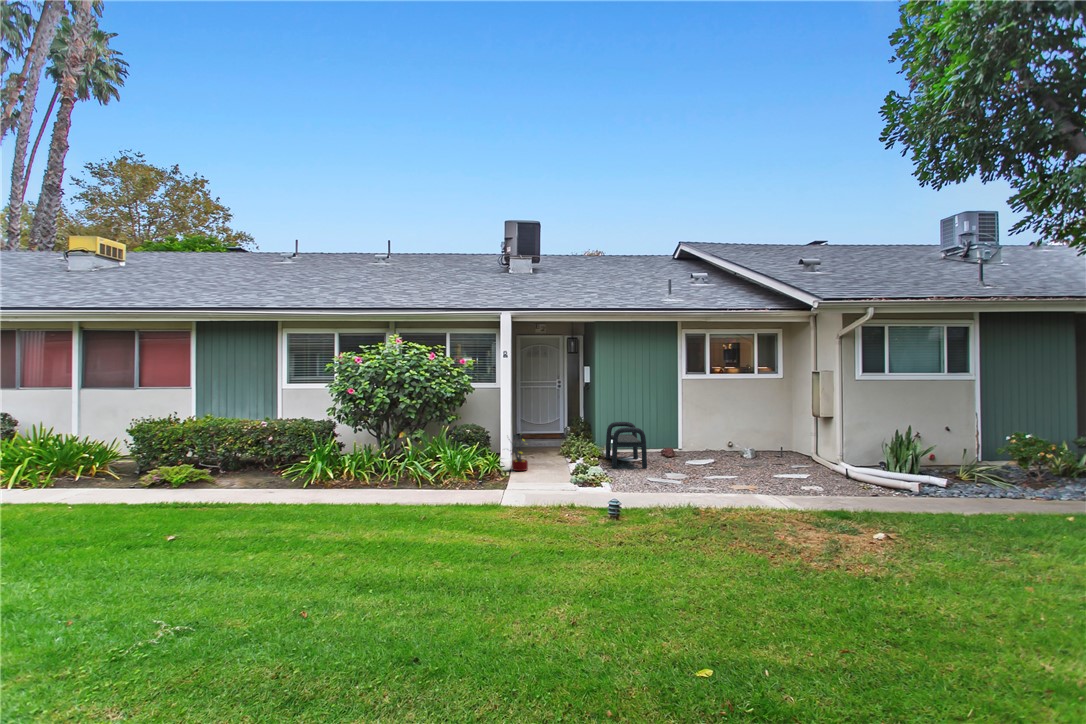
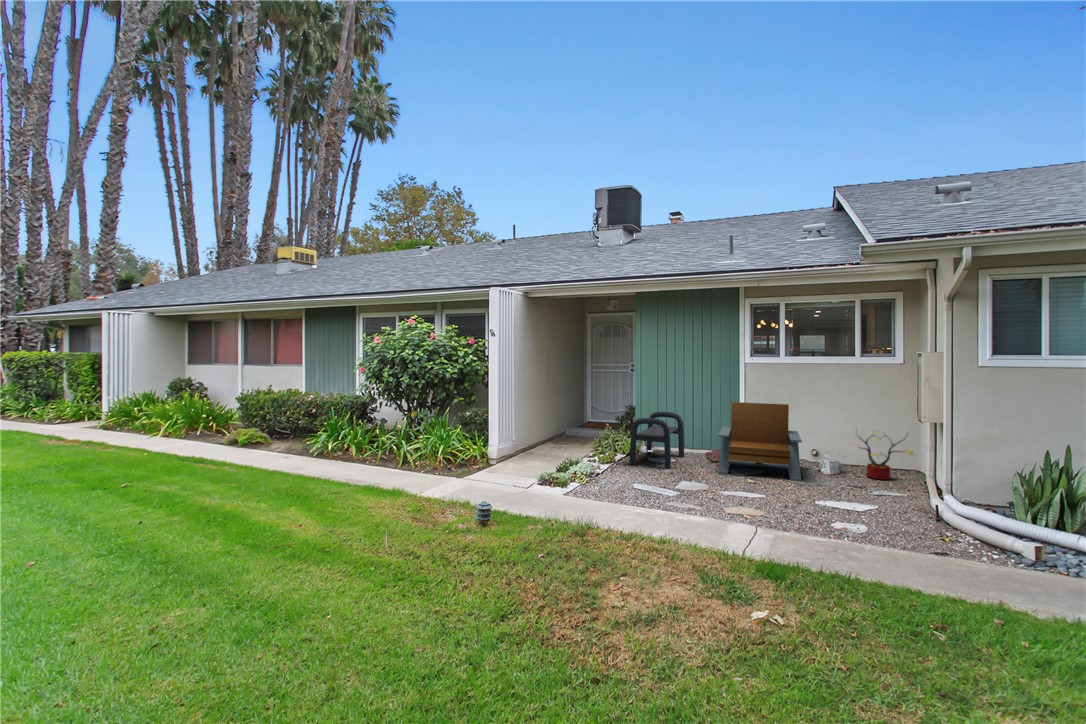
lounge chair: none [669,410,741,467] -> present [718,402,802,481]
decorative plant: present [512,436,528,471] -> present [861,431,913,479]

